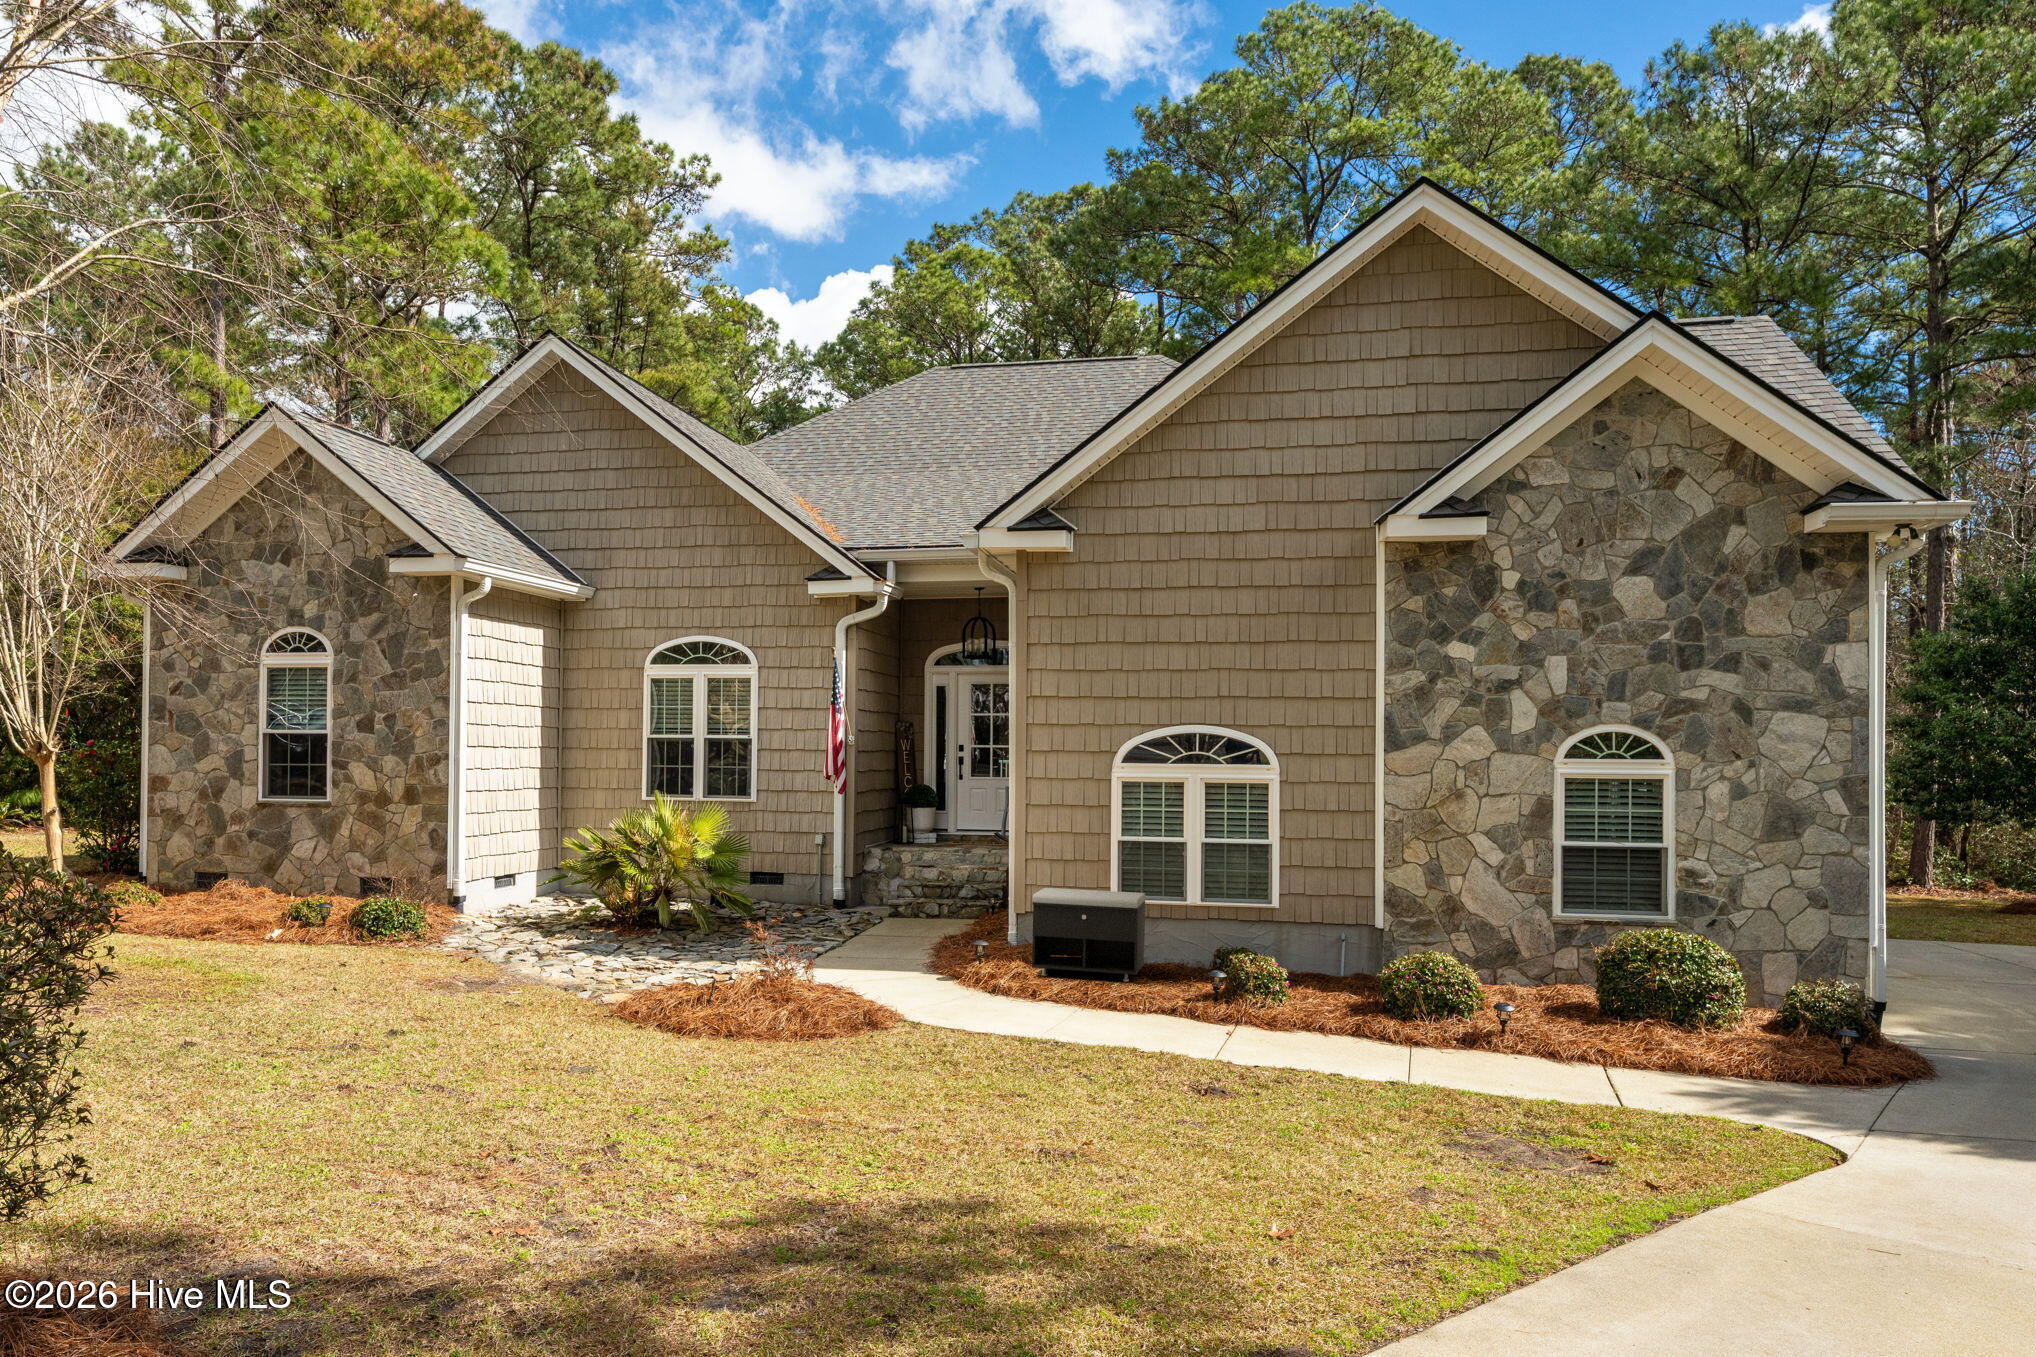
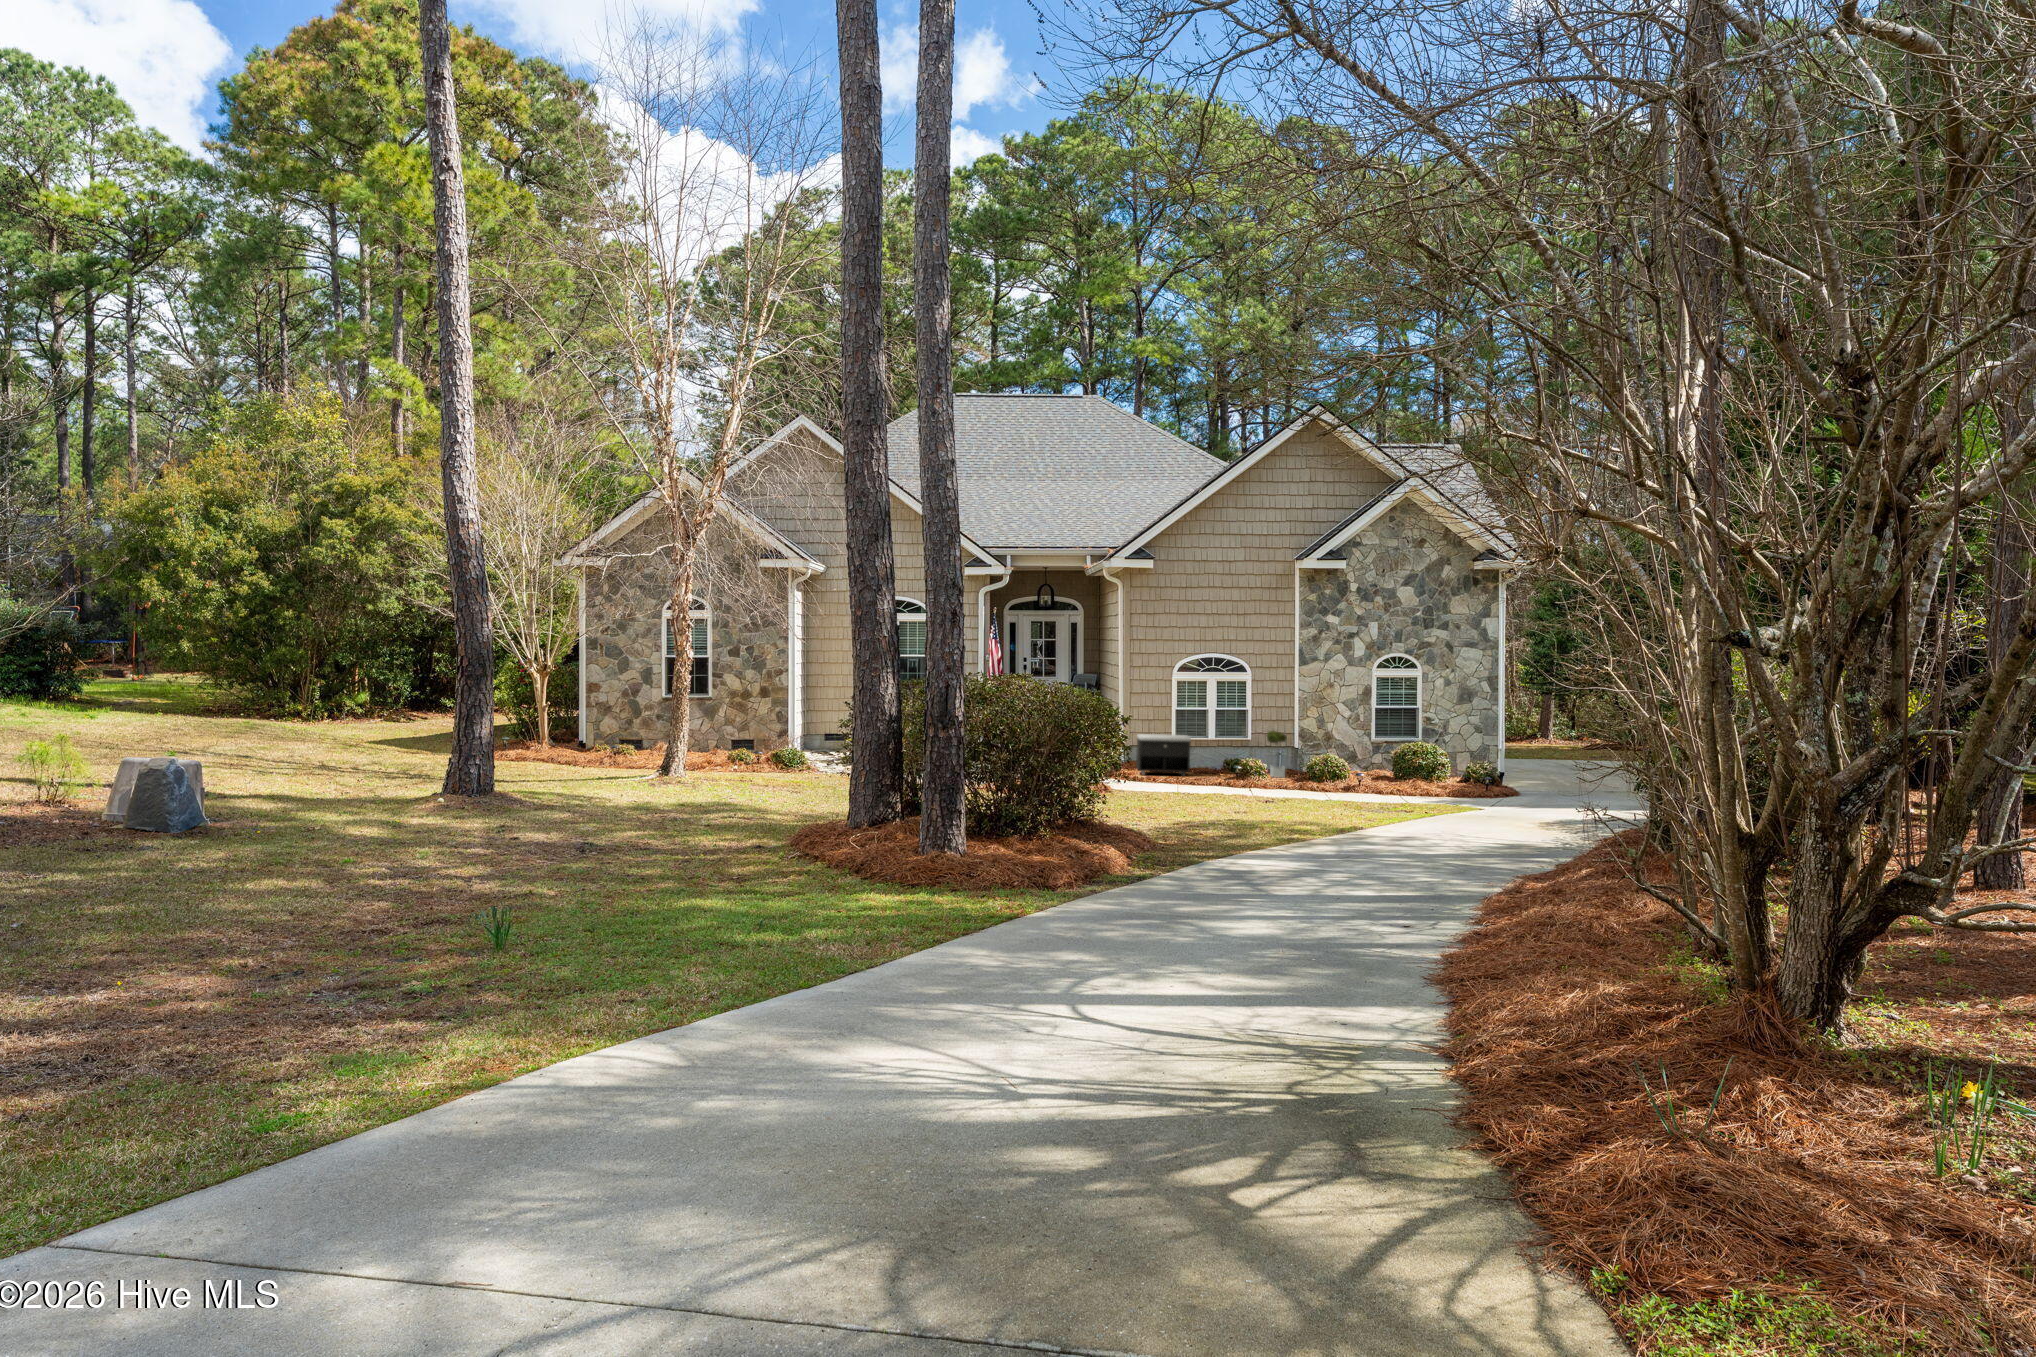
potted tree: none [1309,889,1355,996] -> present [1267,731,1287,778]

